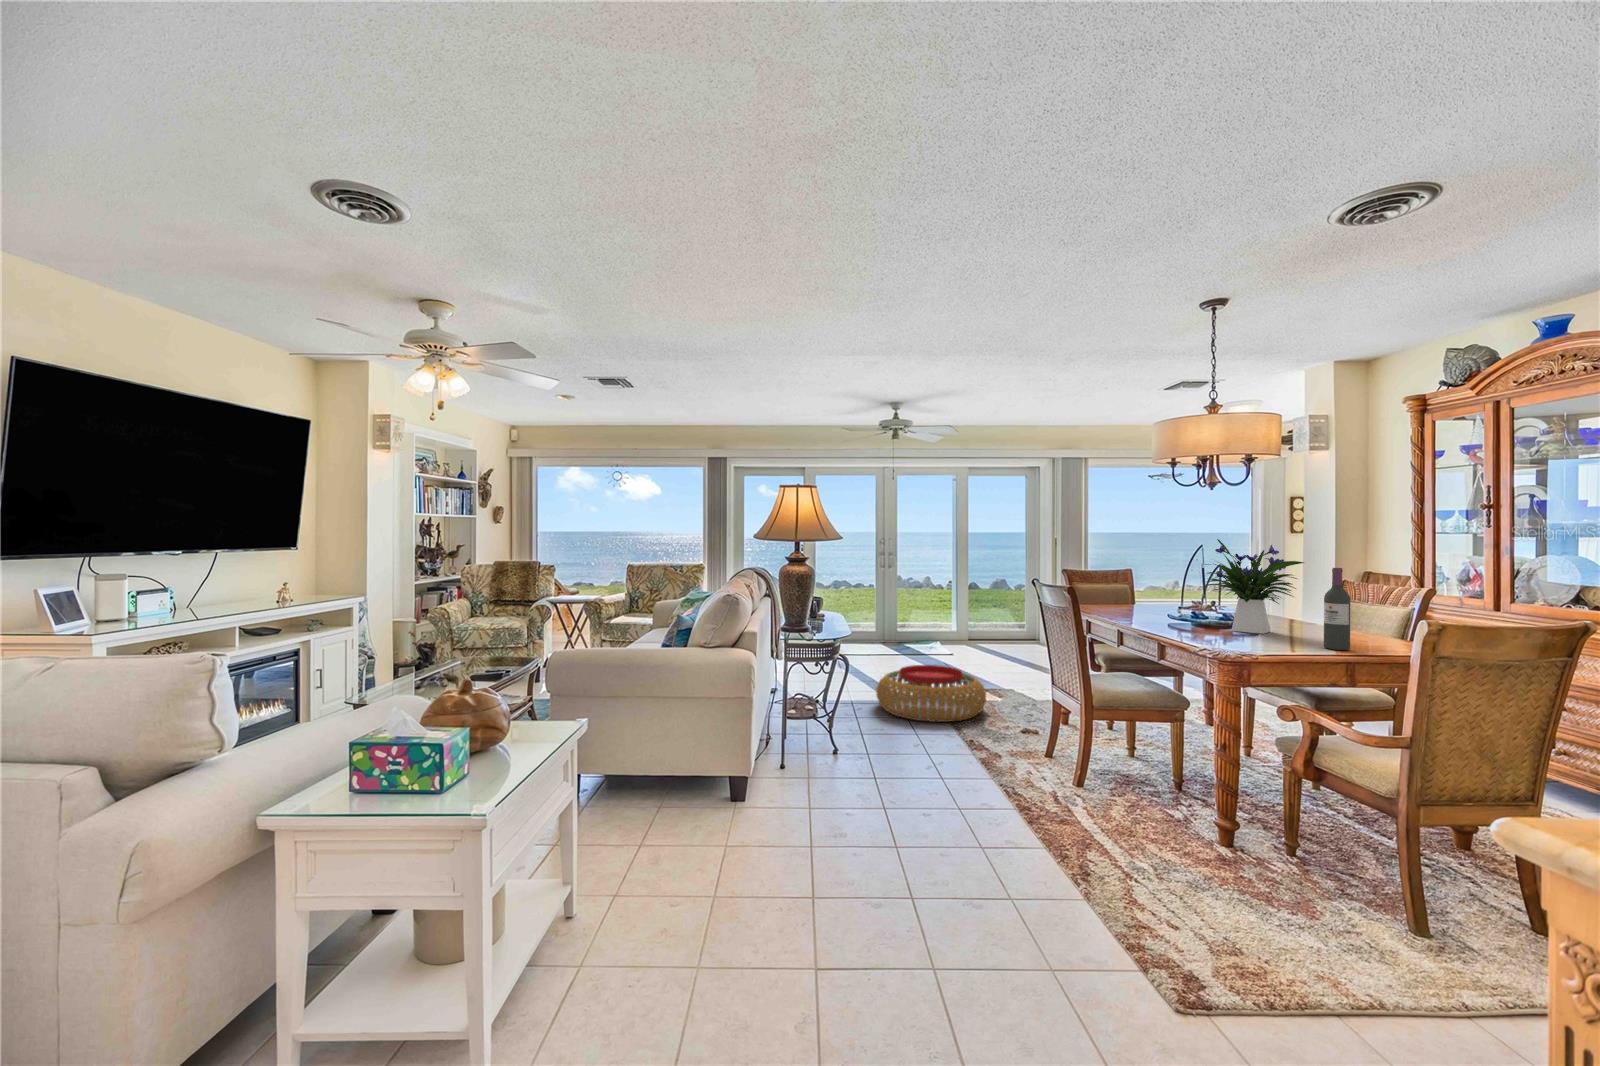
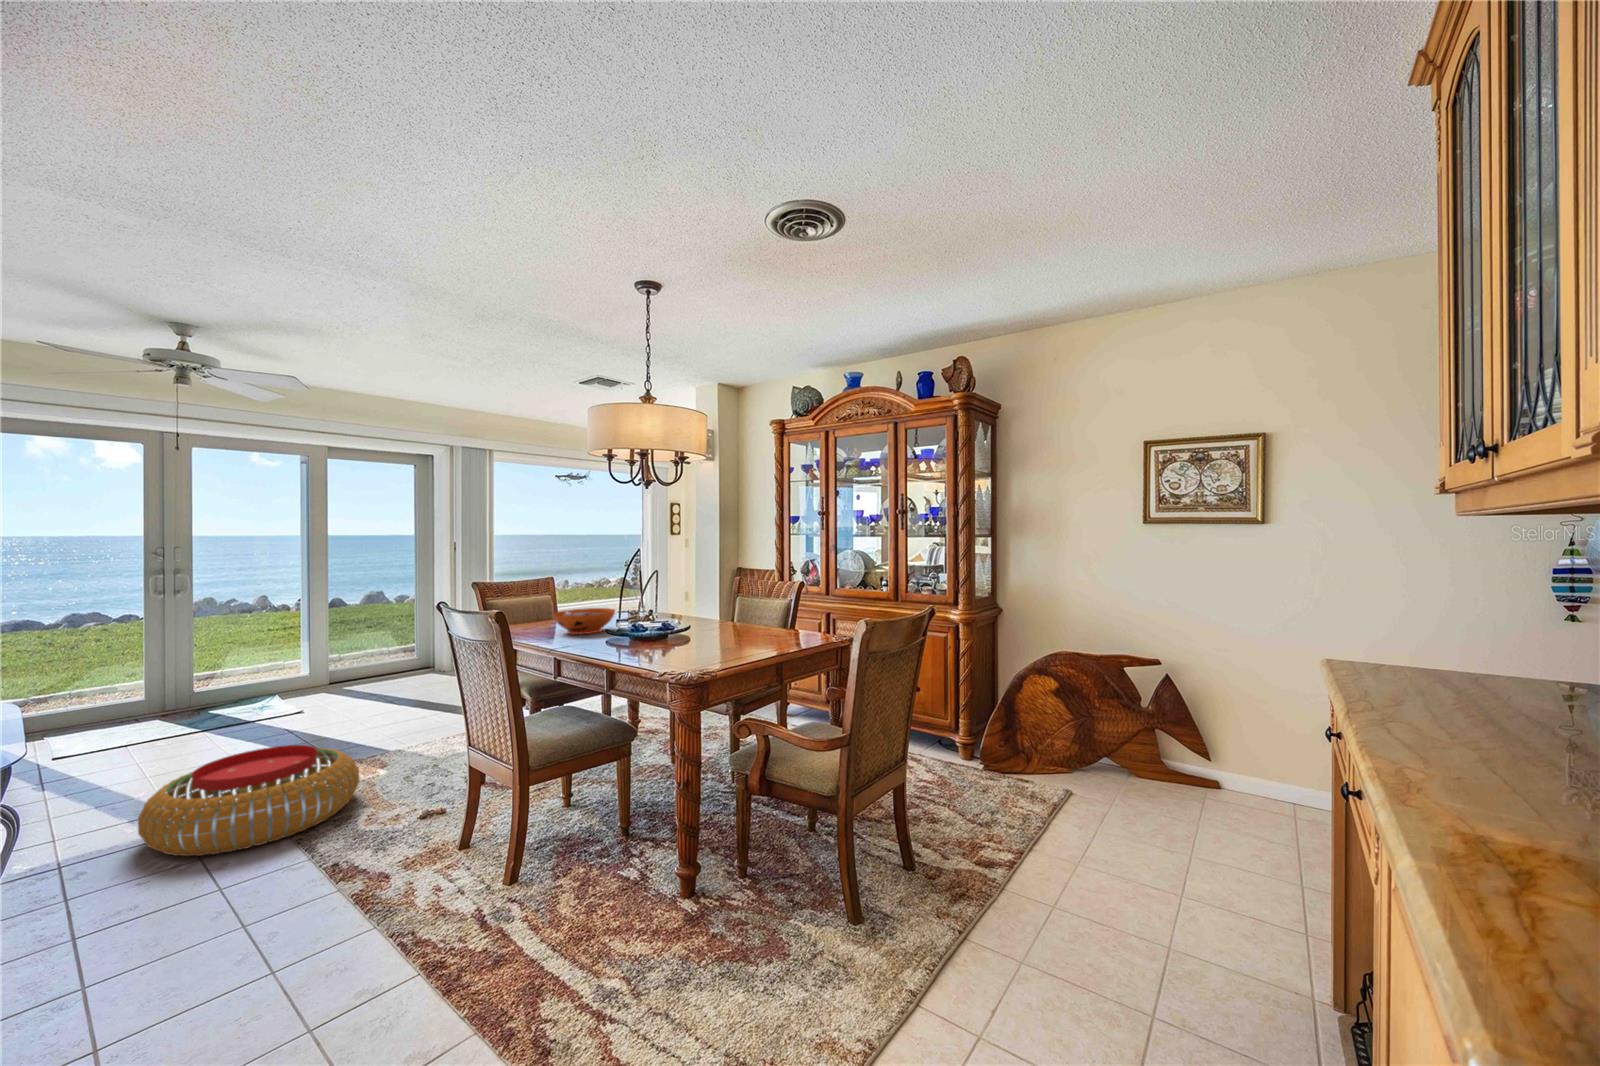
flower arrangement: present [1204,539,1304,634] -> none [640,546,731,645]
wine bottle: present [1324,568,1350,650] -> none [761,572,782,654]
decorative bowl: none [1128,594,1187,615] -> present [553,608,615,634]

